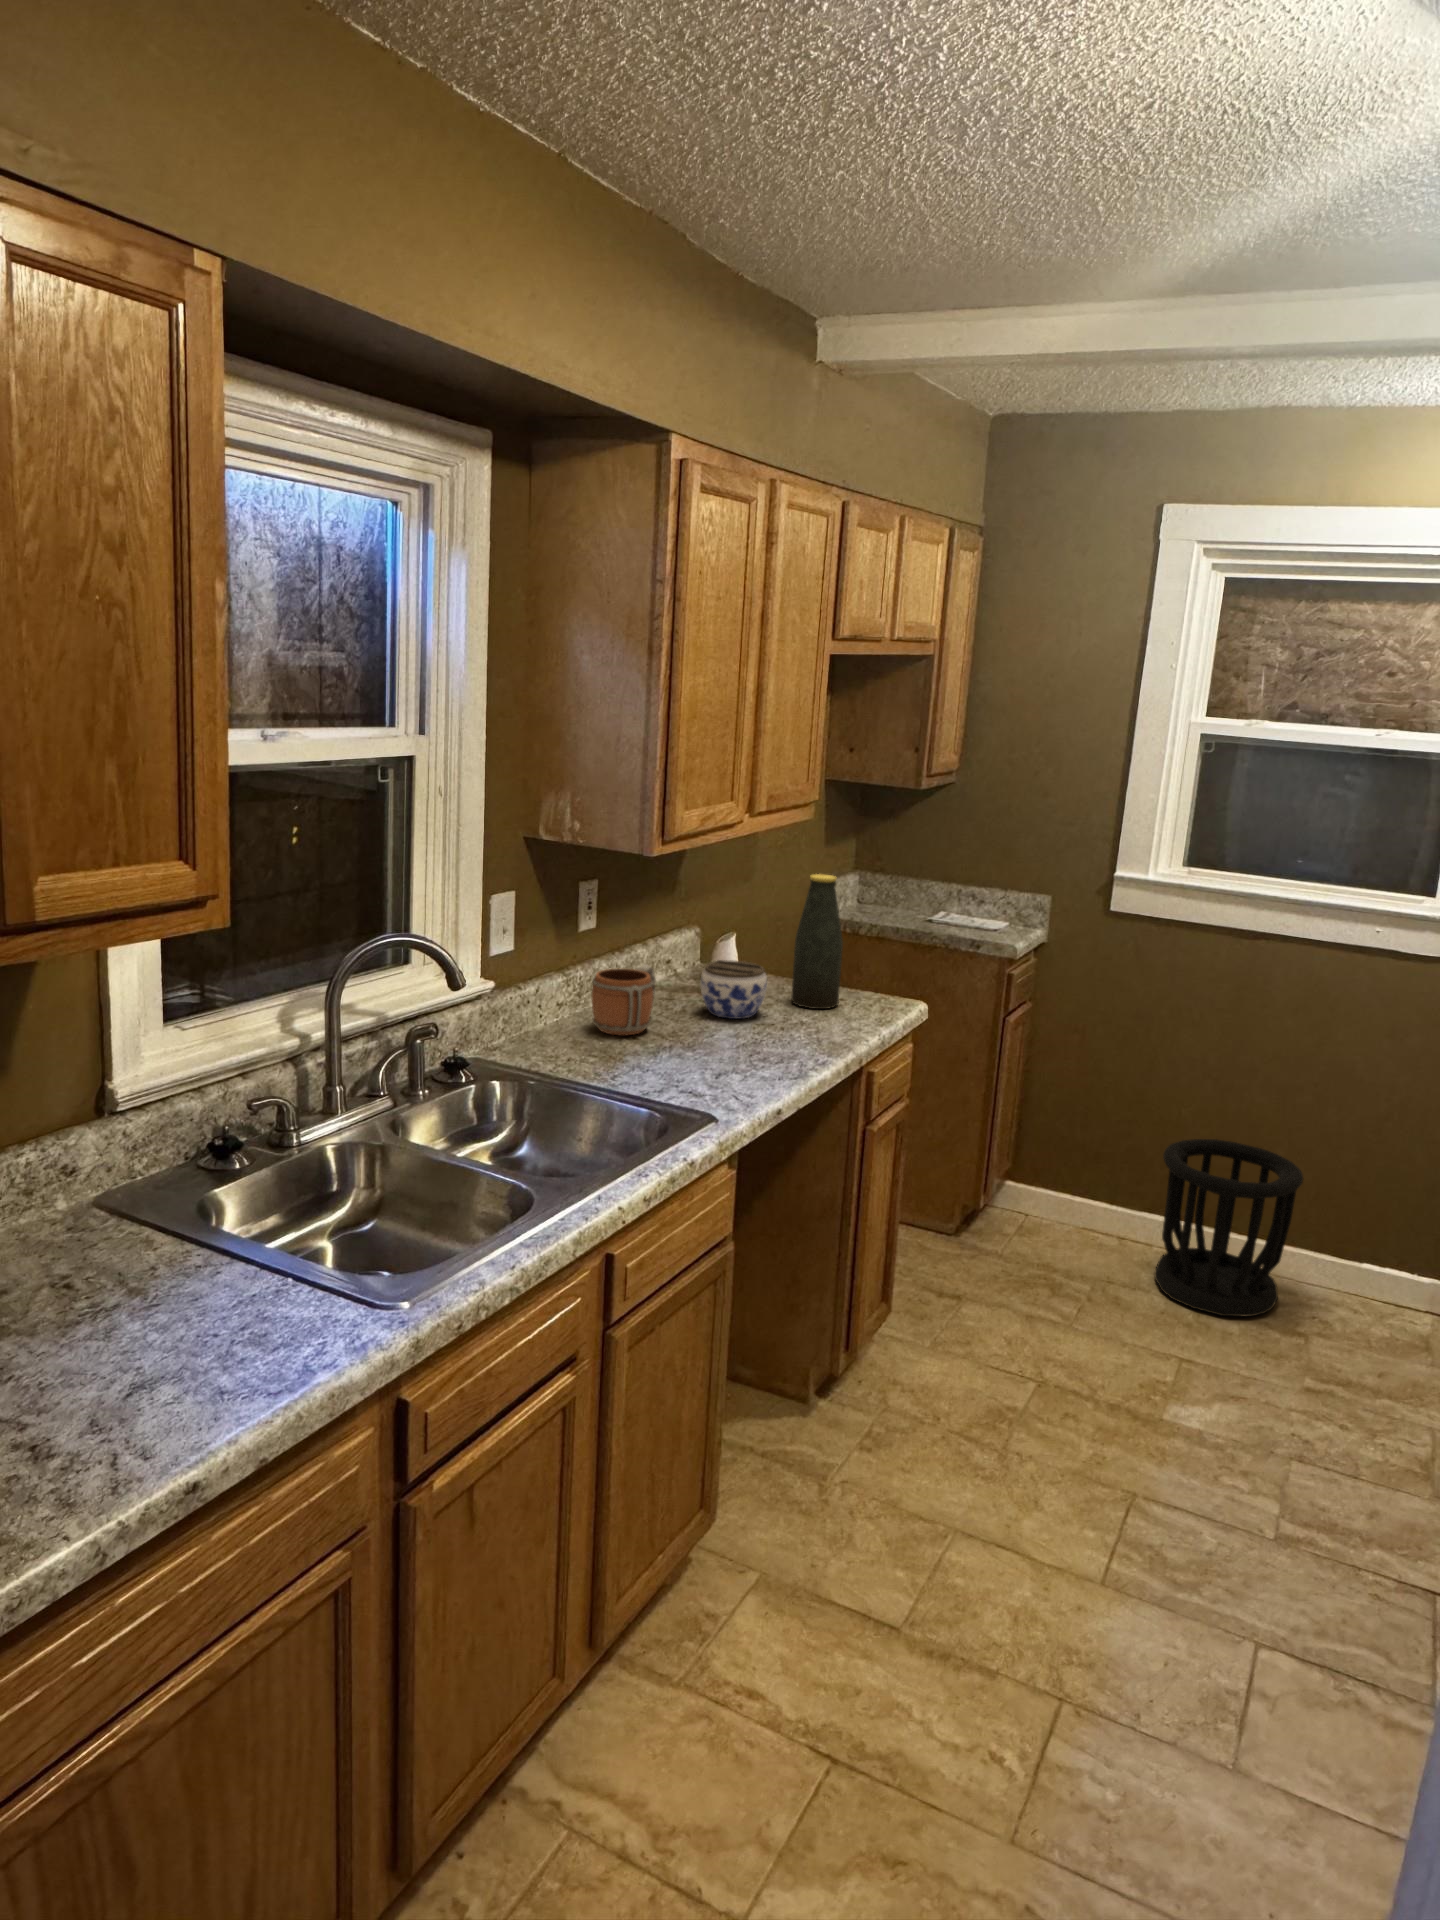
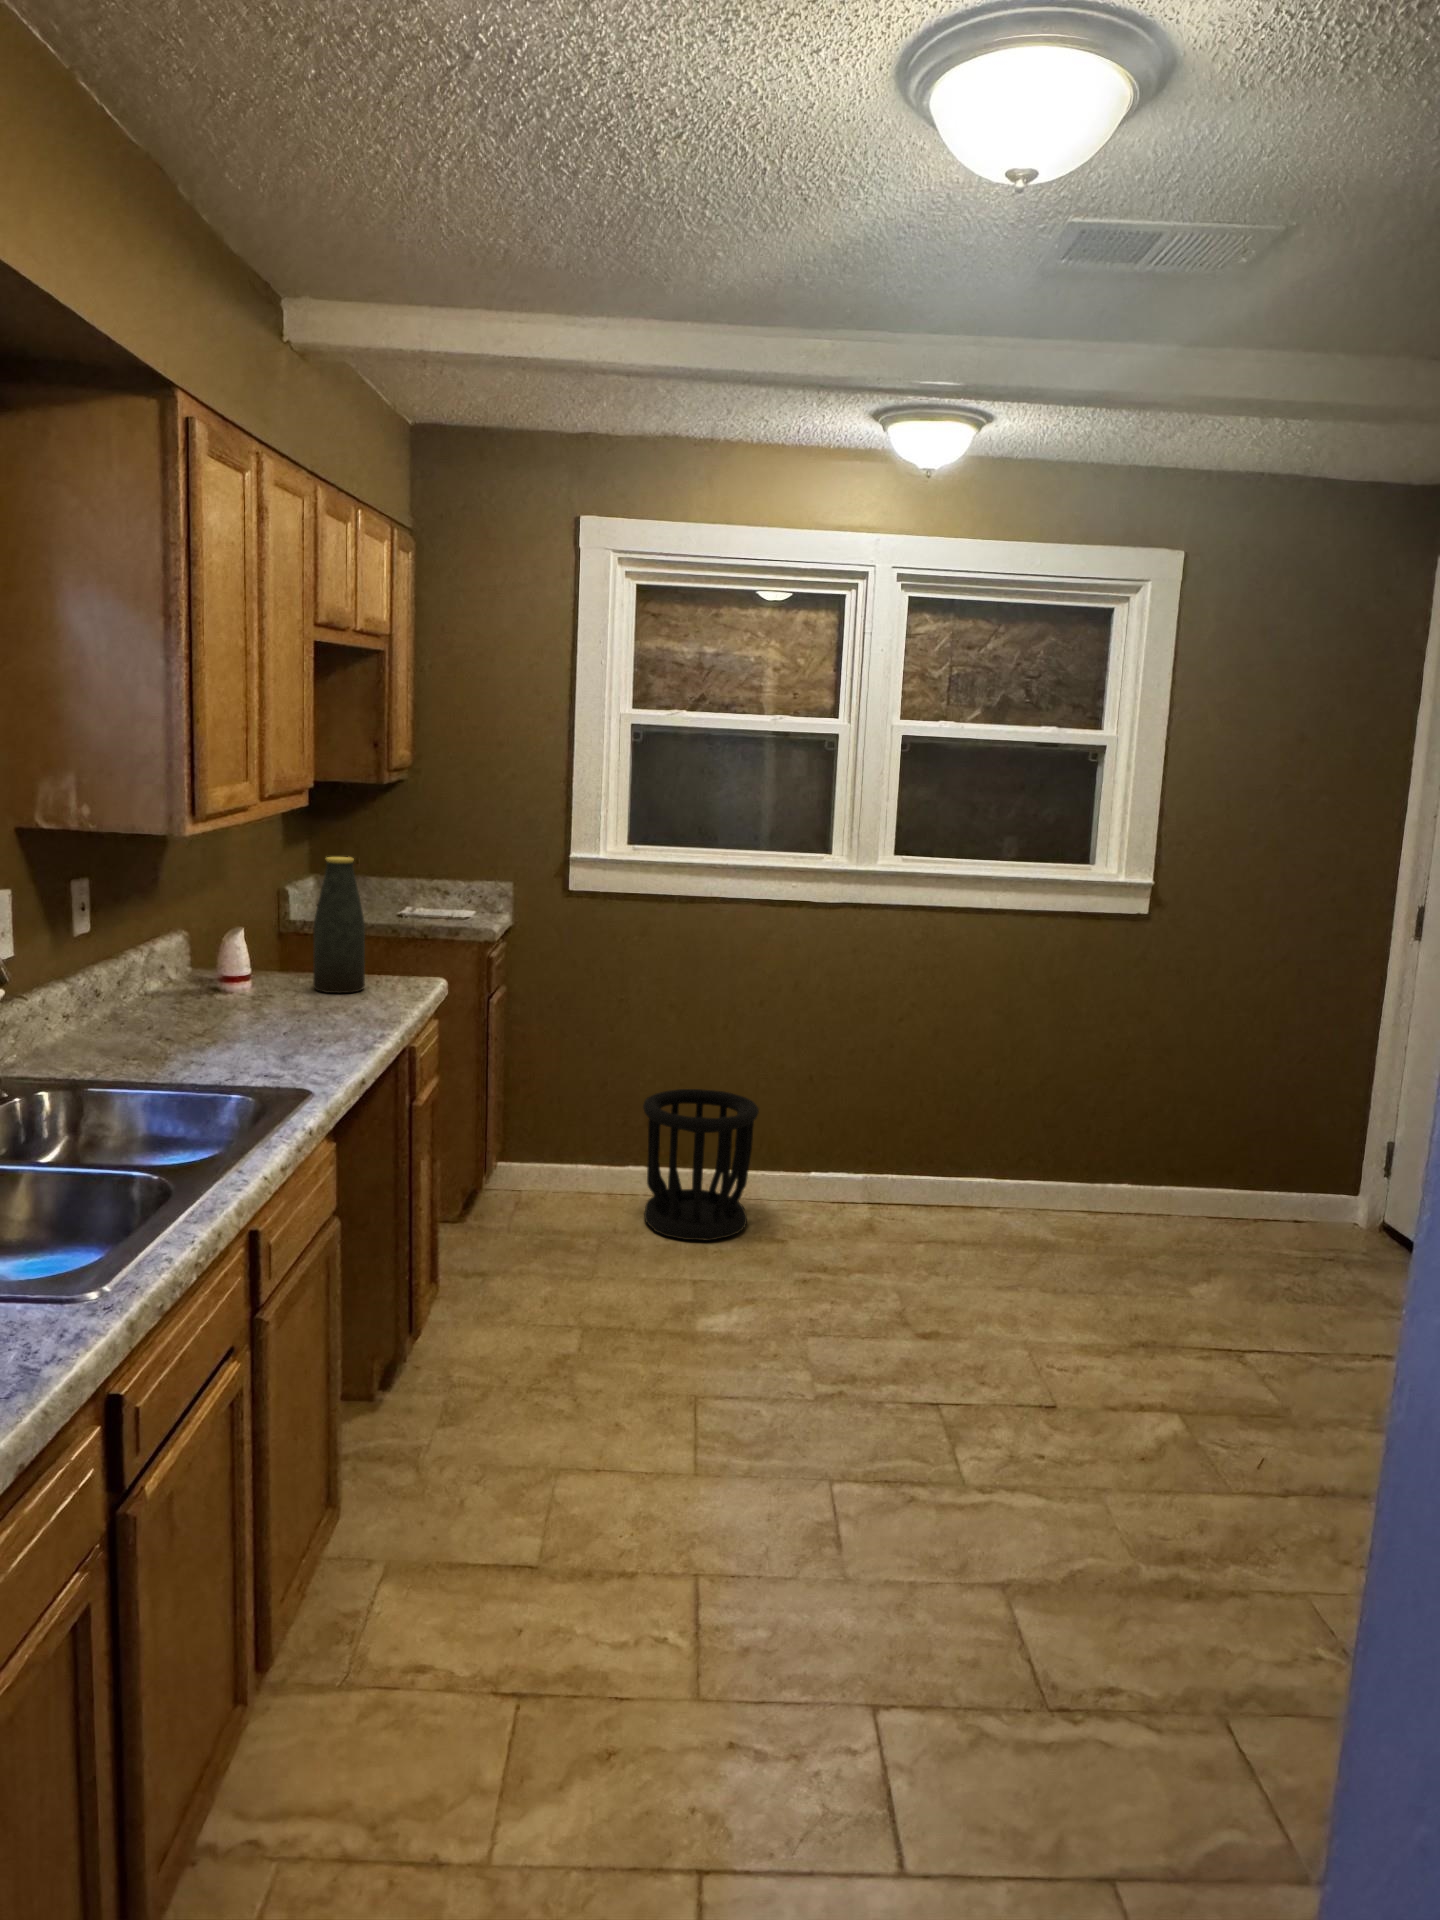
jar: present [700,960,767,1019] -> none [222,950,297,1009]
mug: present [592,964,656,1035] -> none [110,958,183,1034]

